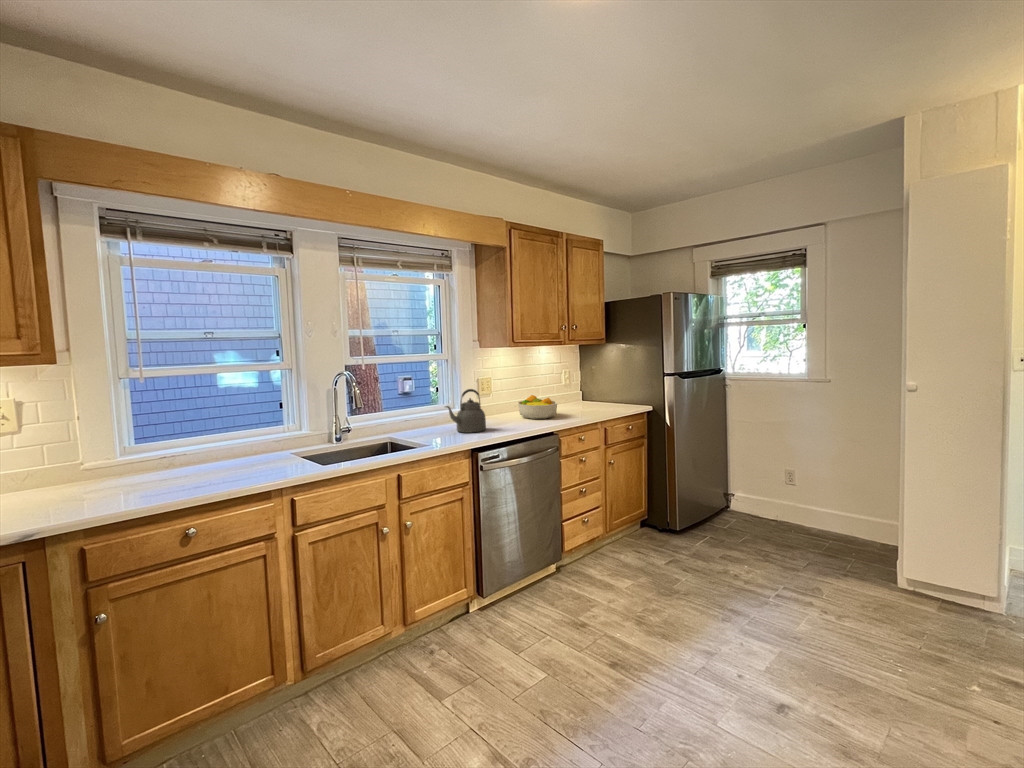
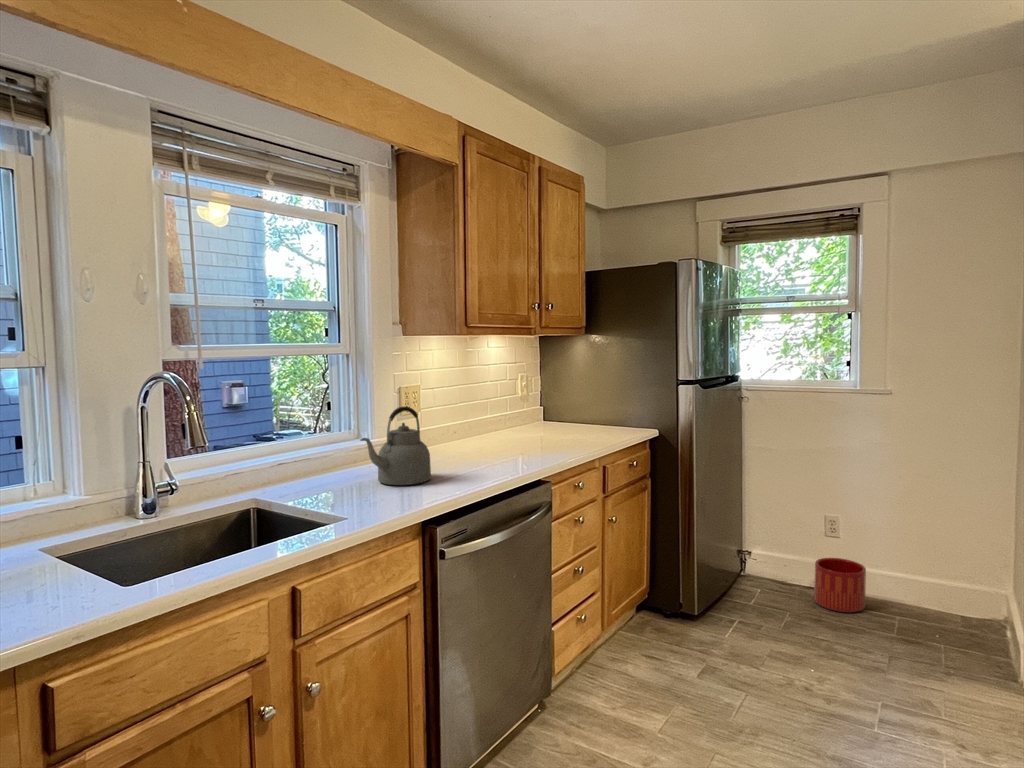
fruit bowl: present [518,395,557,419] -> none [463,414,533,455]
planter: none [773,498,810,536] -> present [814,558,866,613]

